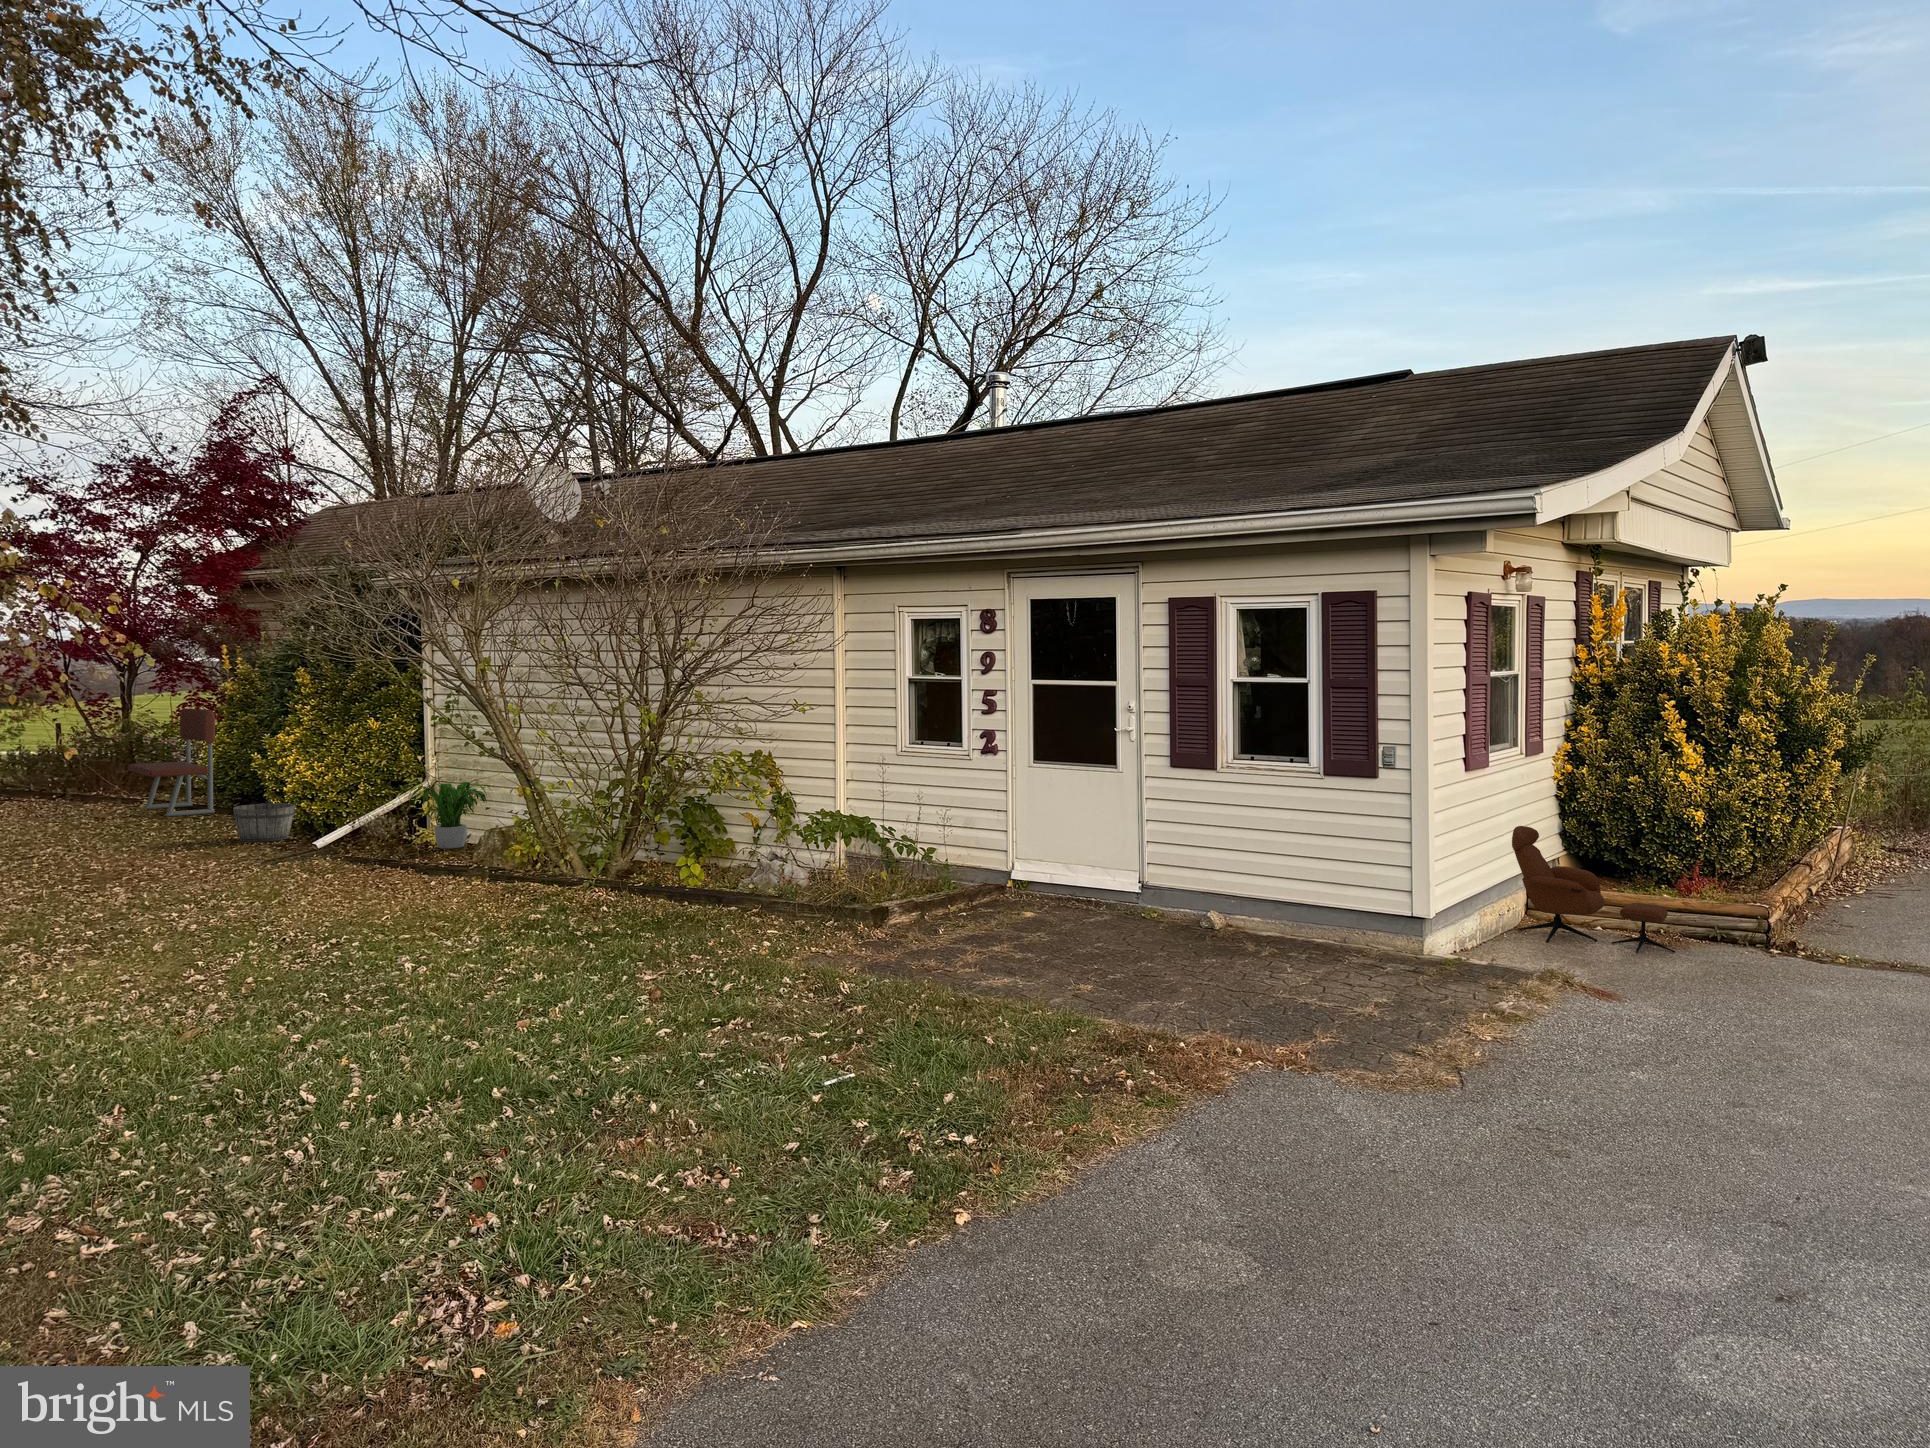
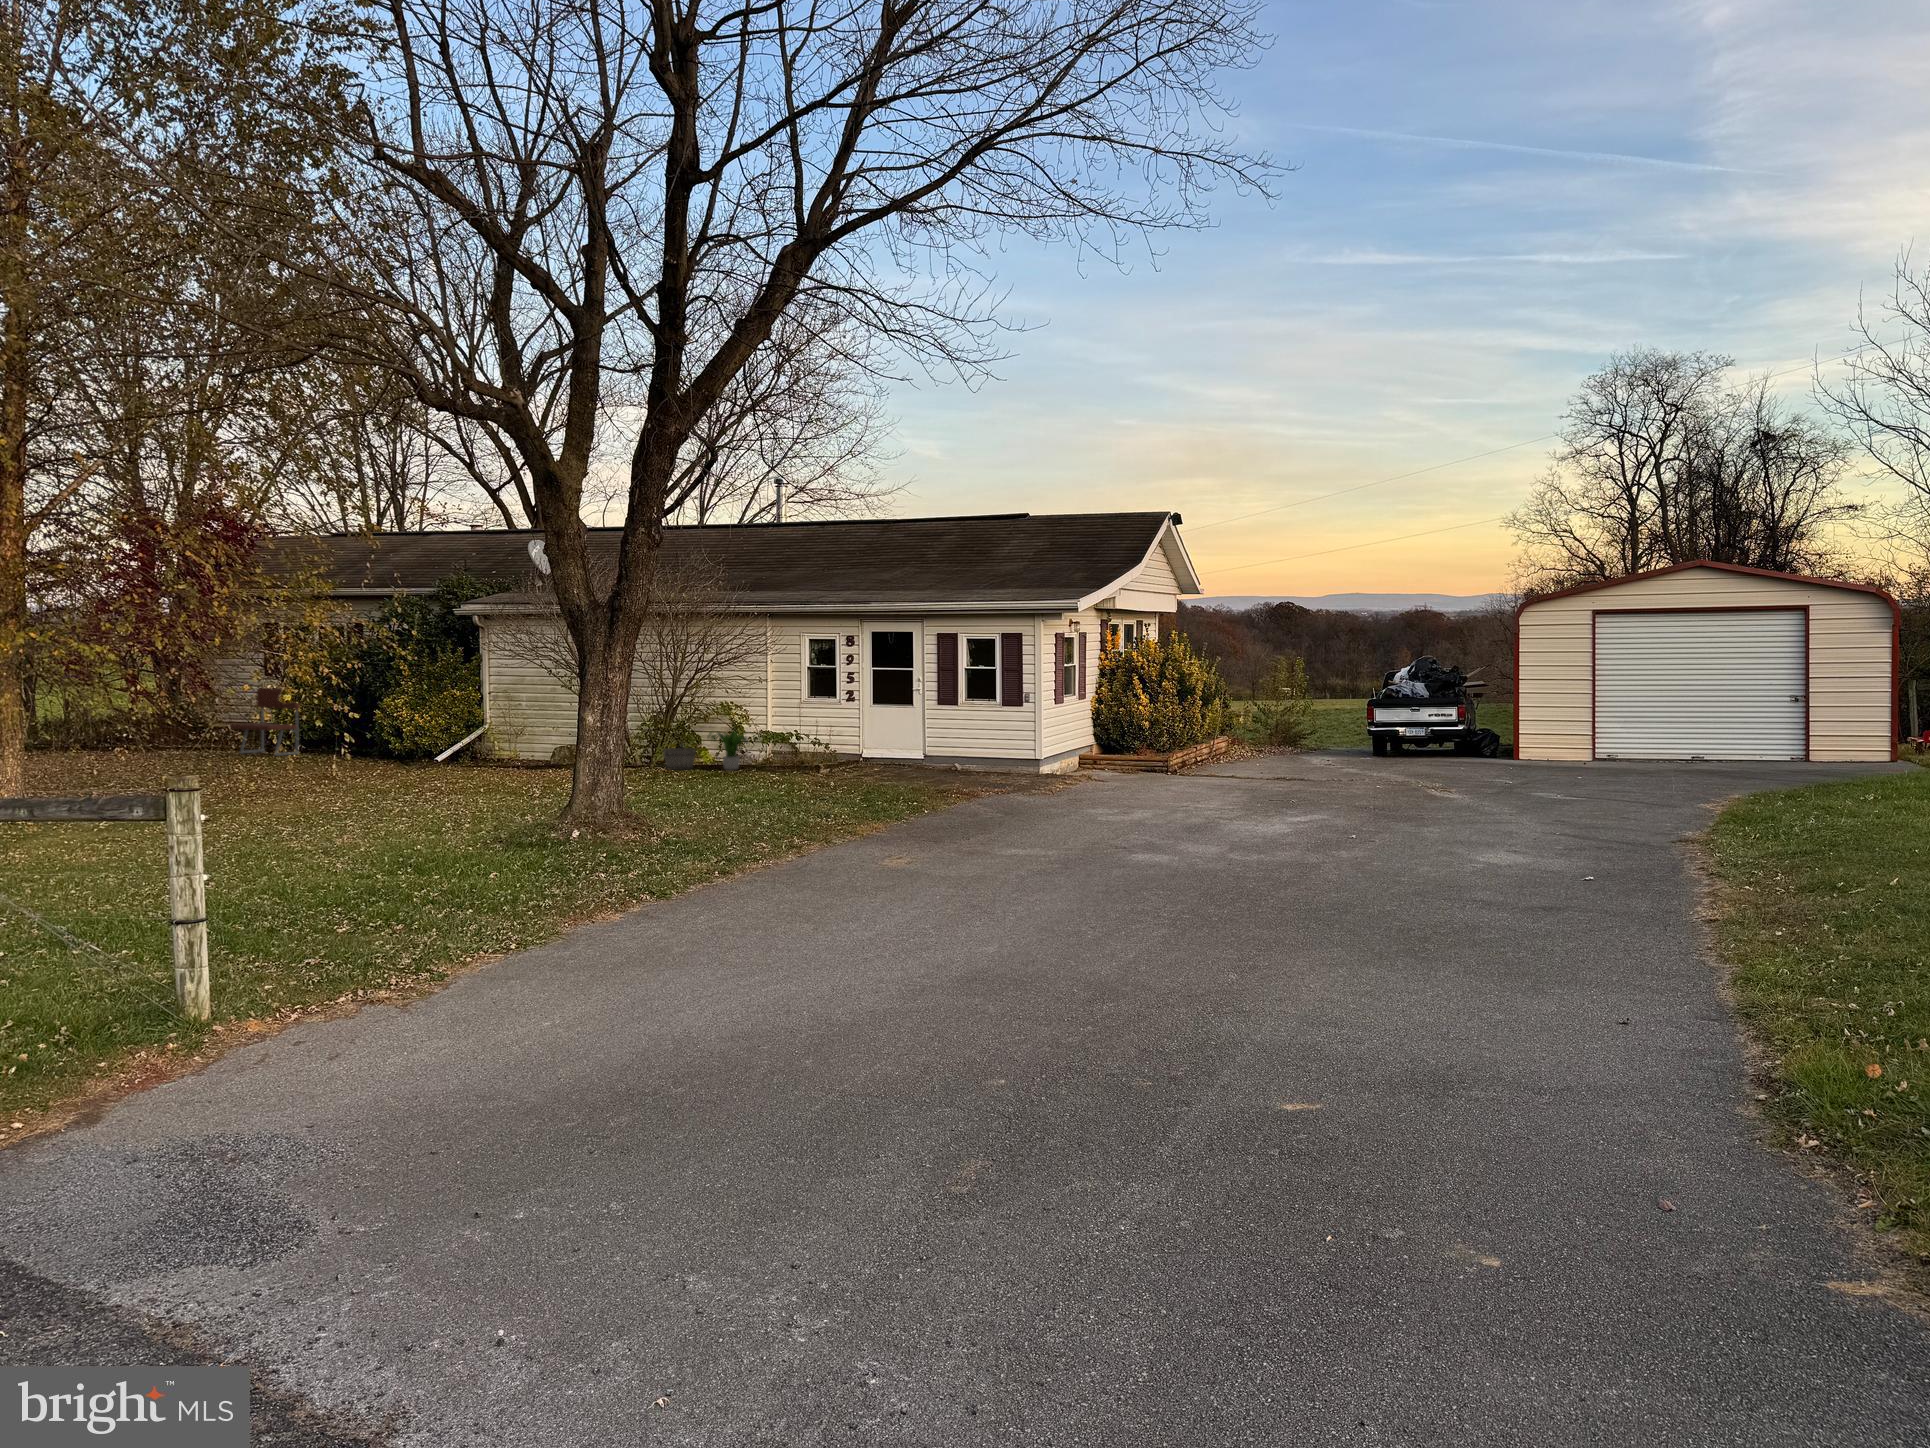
potted plant: present [405,781,490,849] -> present [708,731,751,770]
wooden bucket: present [232,794,297,842] -> present [663,744,696,770]
lounge chair: present [1512,826,1675,953] -> none [1073,728,1132,774]

